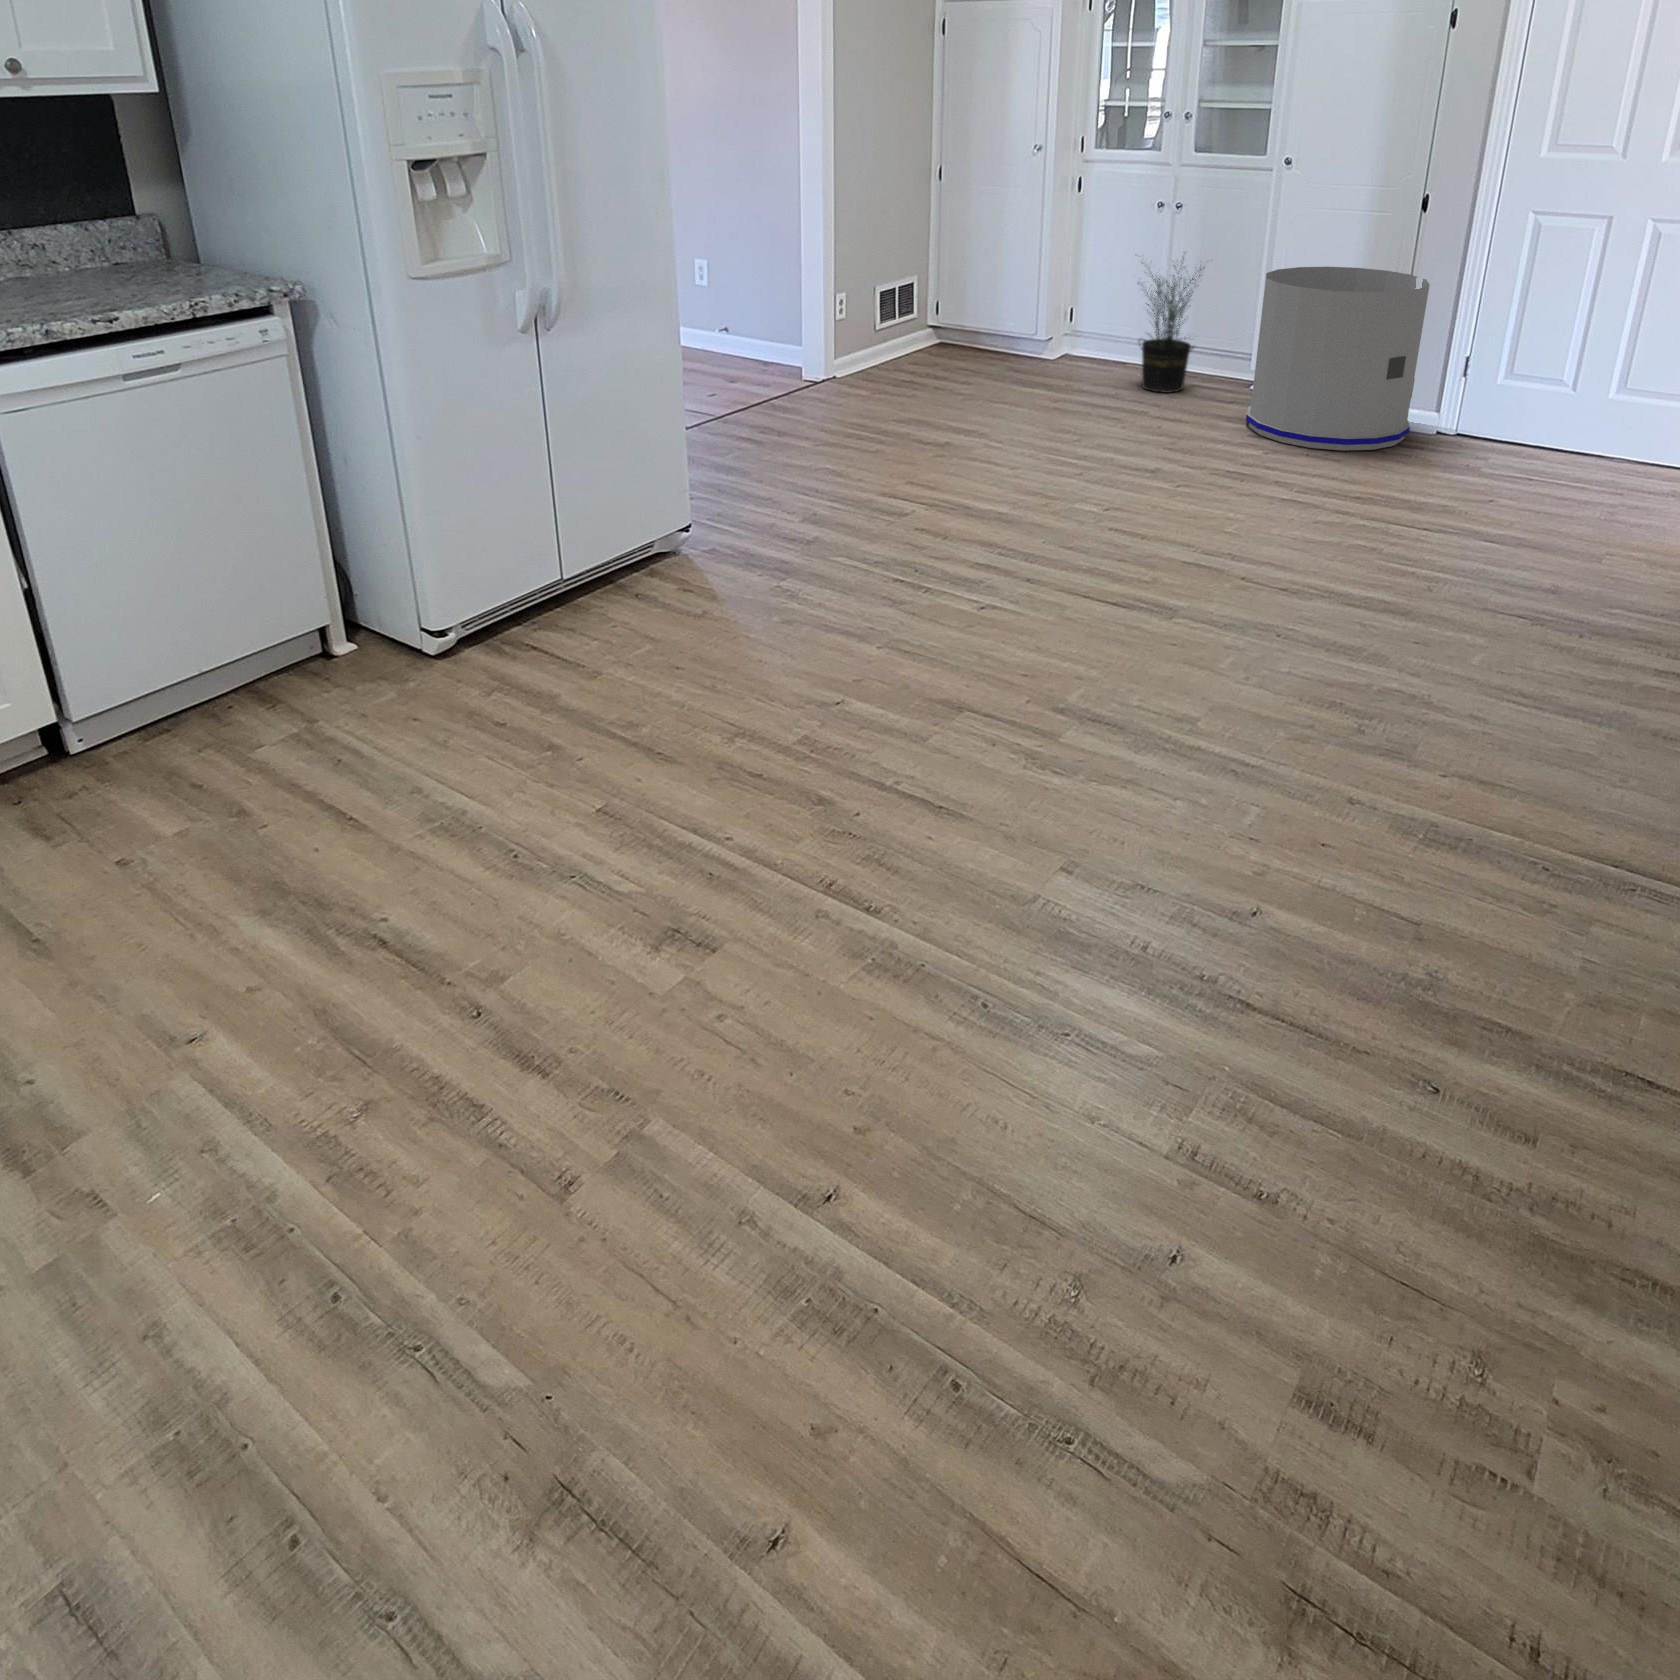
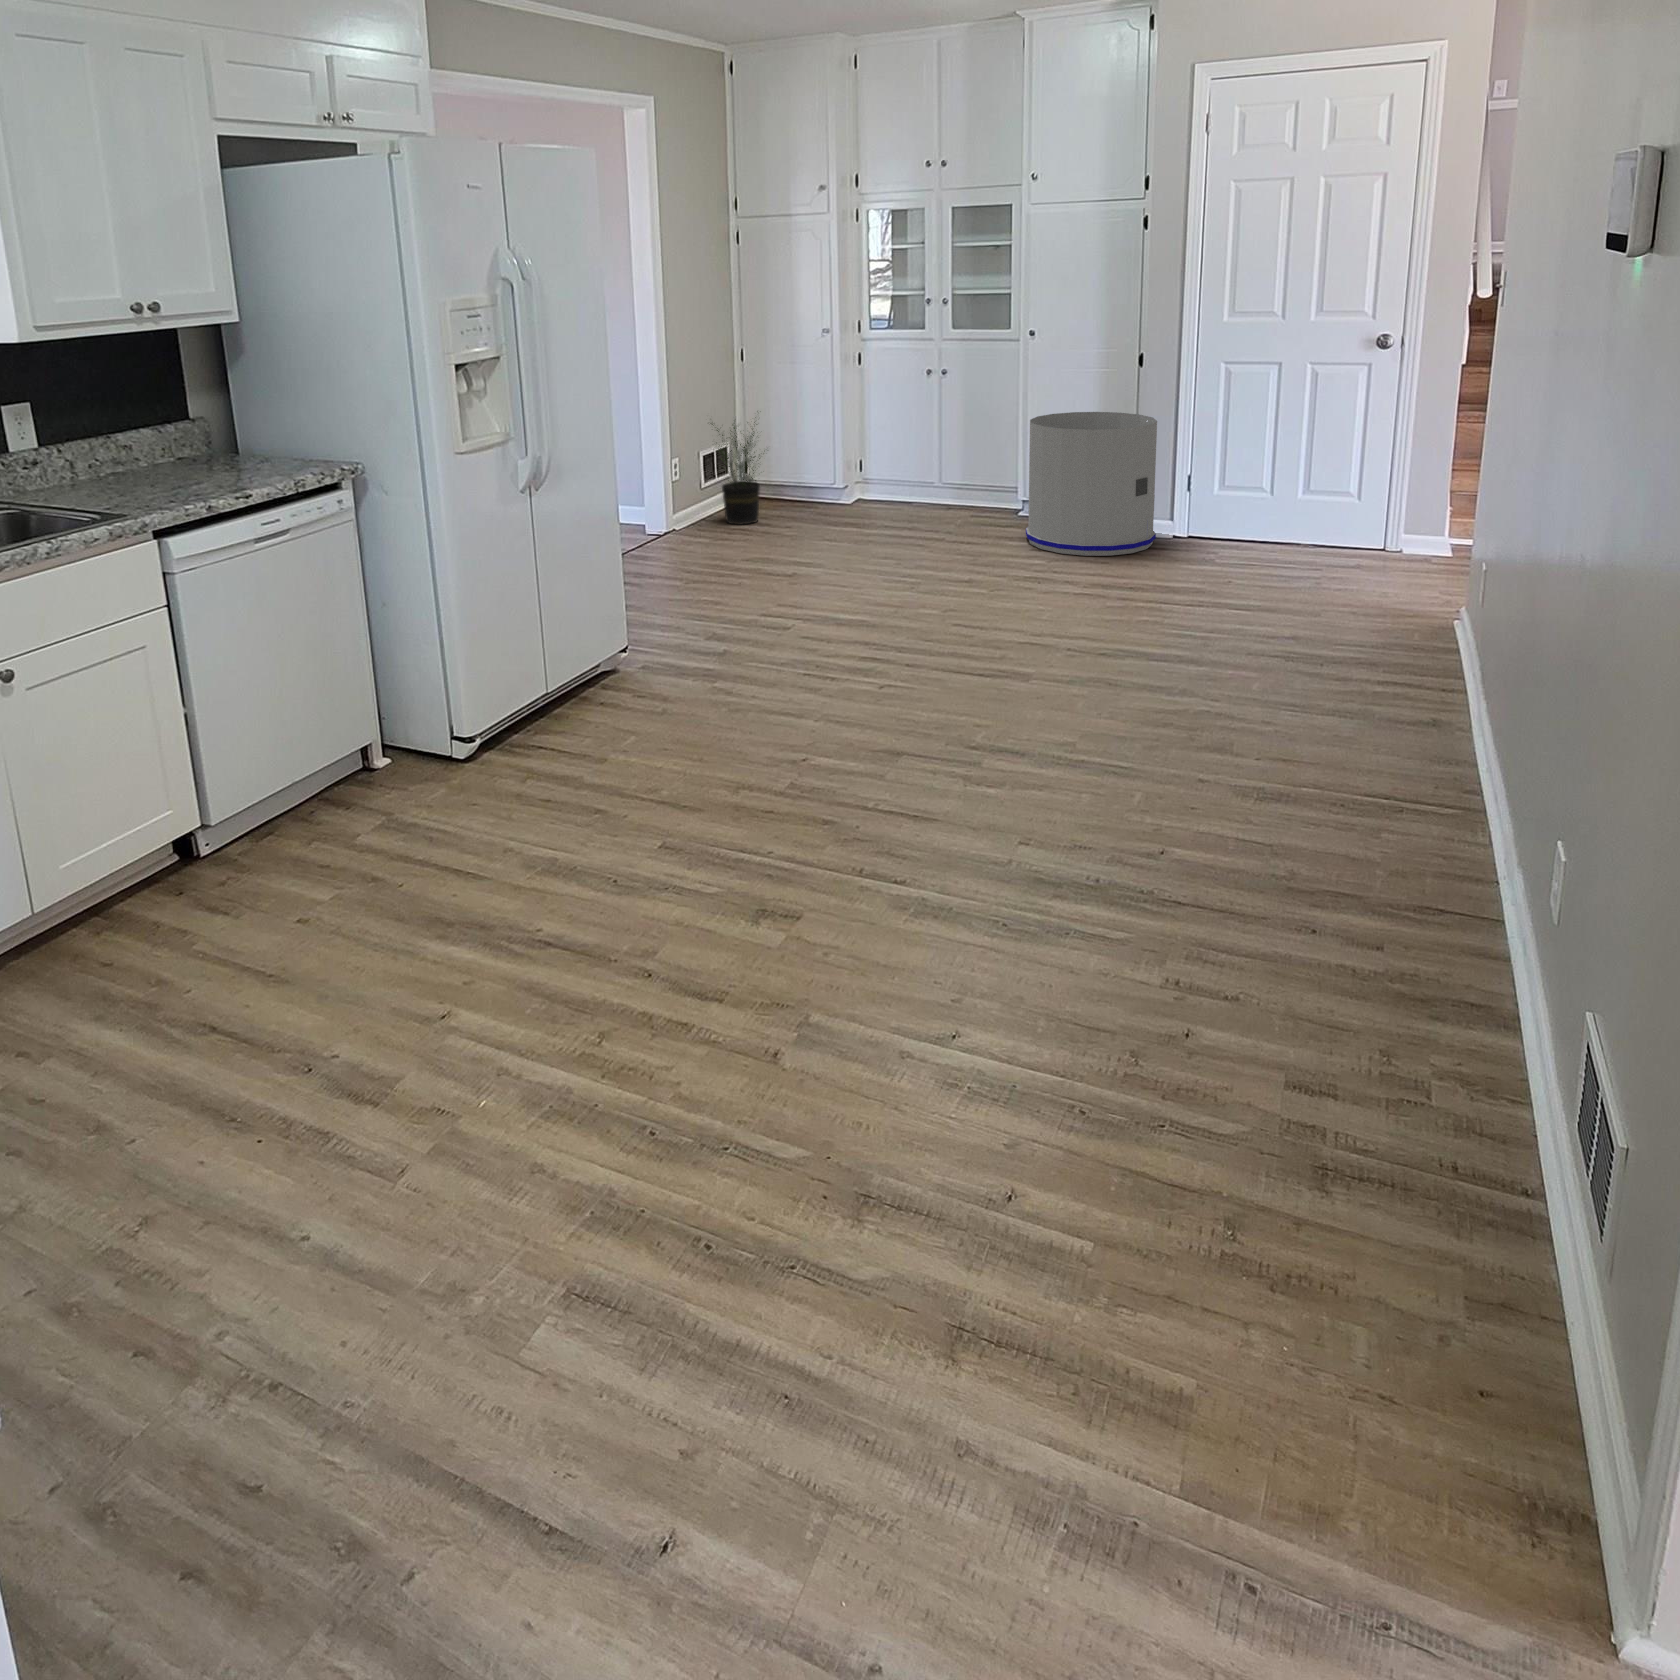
potted plant: present [1137,257,1205,393] -> present [710,417,760,525]

